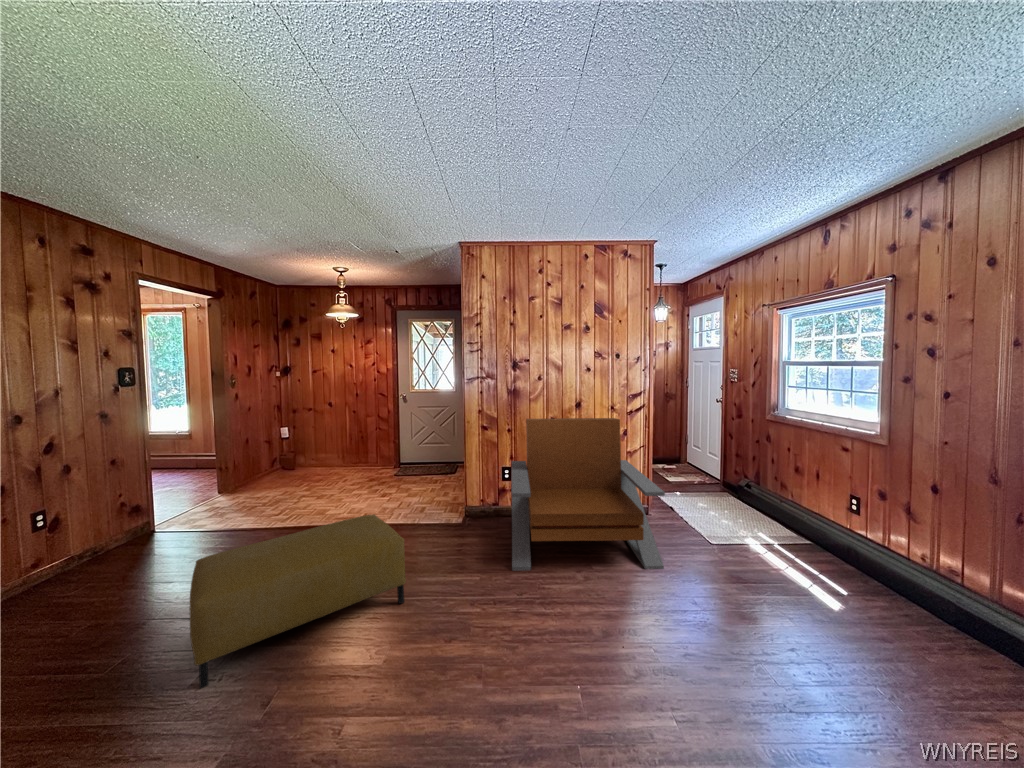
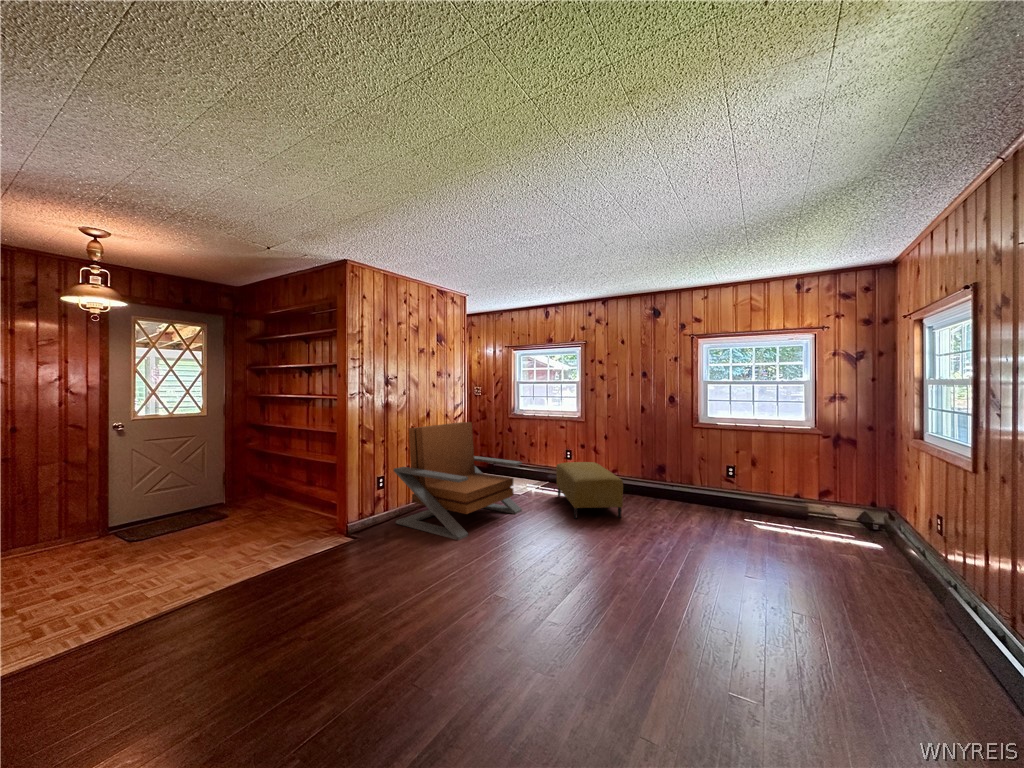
ottoman: present [190,514,406,689] -> present [556,462,623,519]

